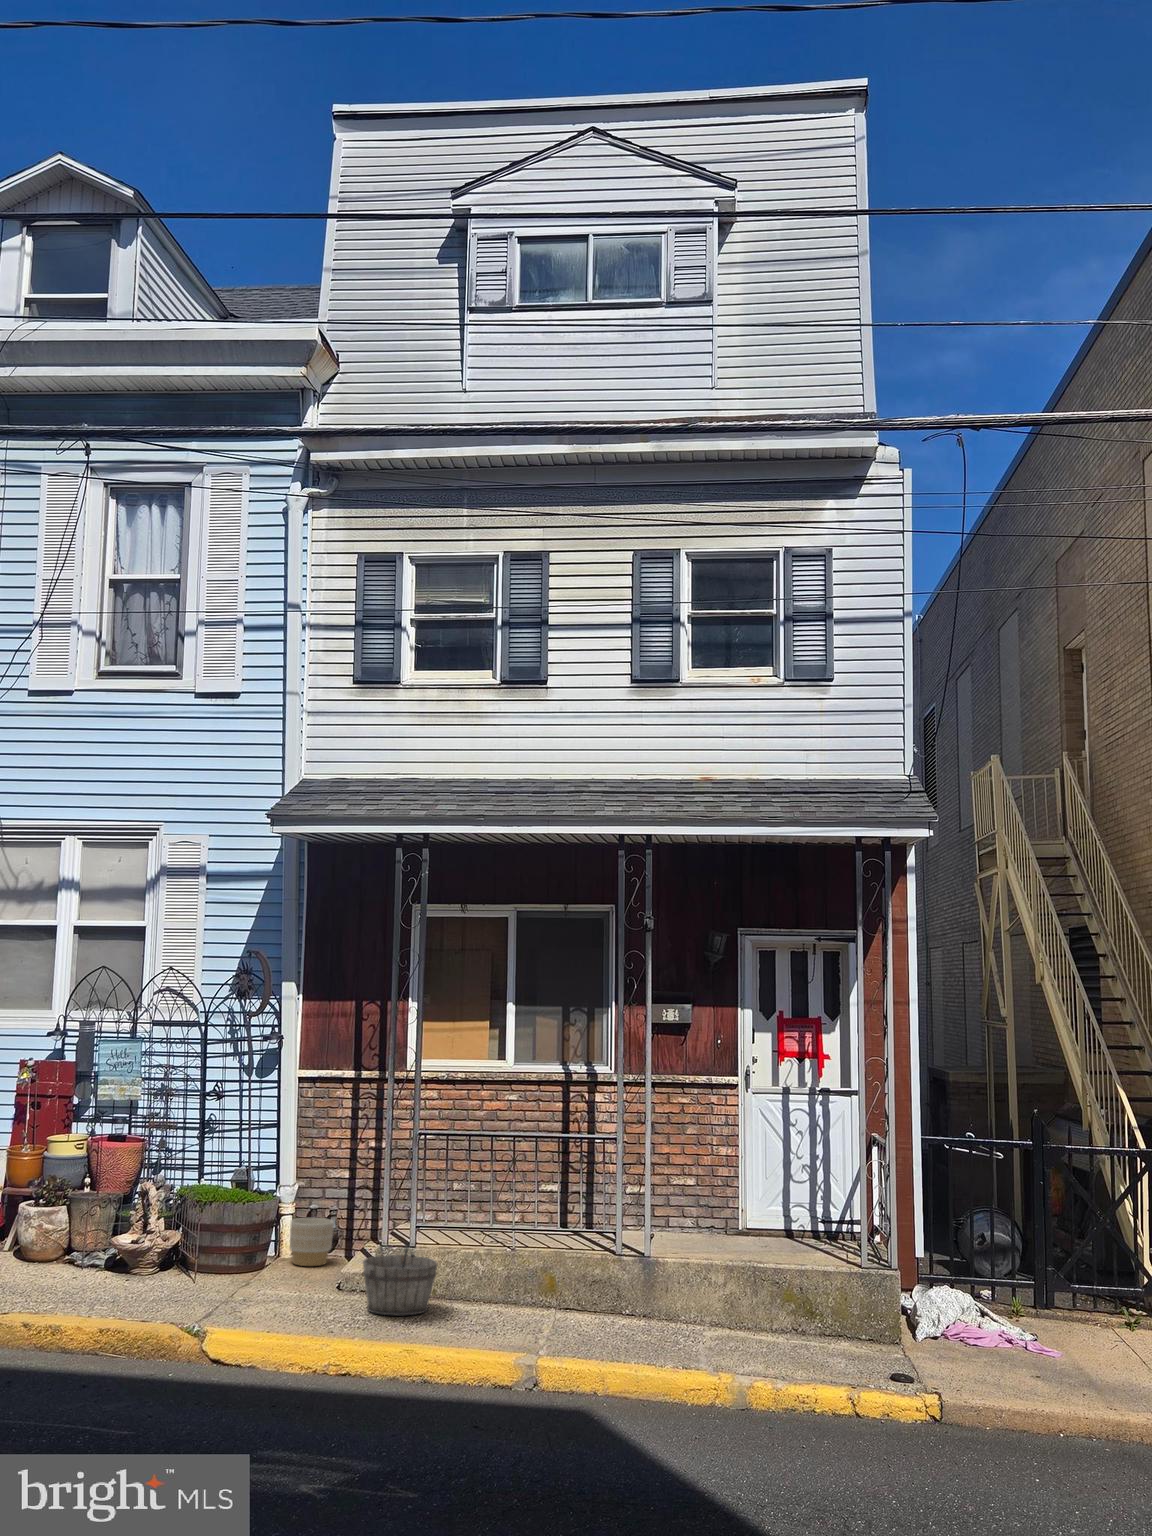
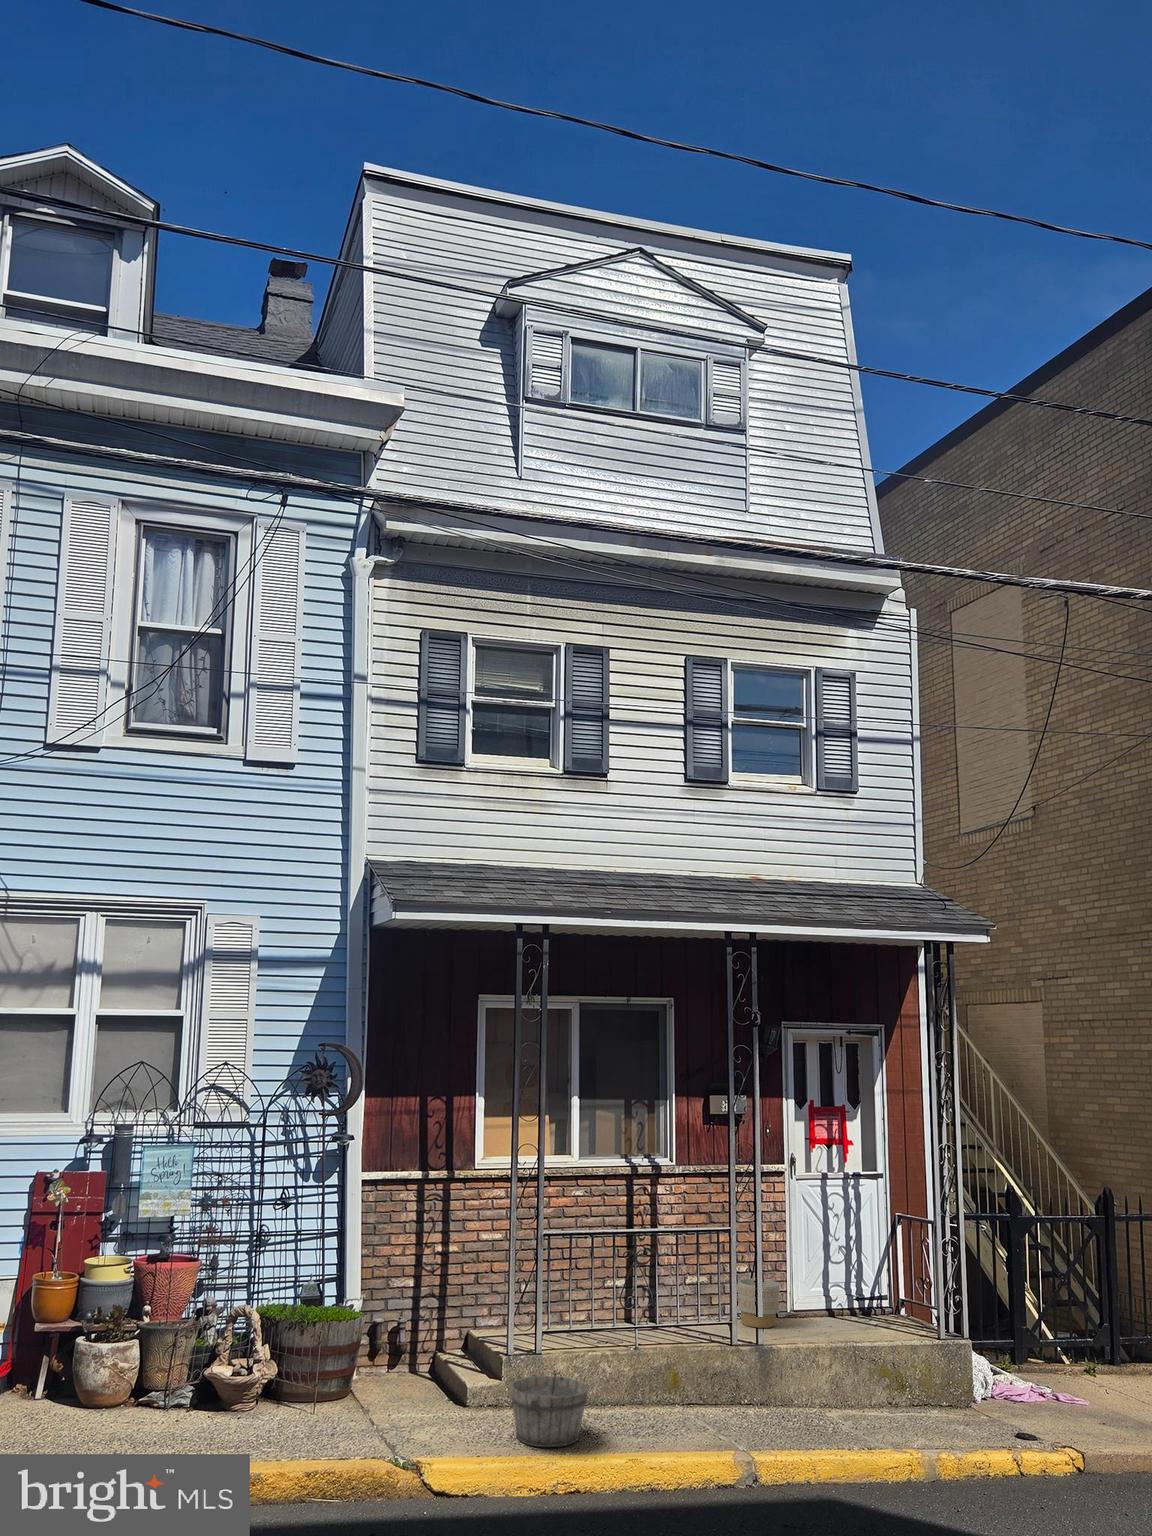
planter: present [290,1218,334,1266] -> present [738,1278,779,1328]

